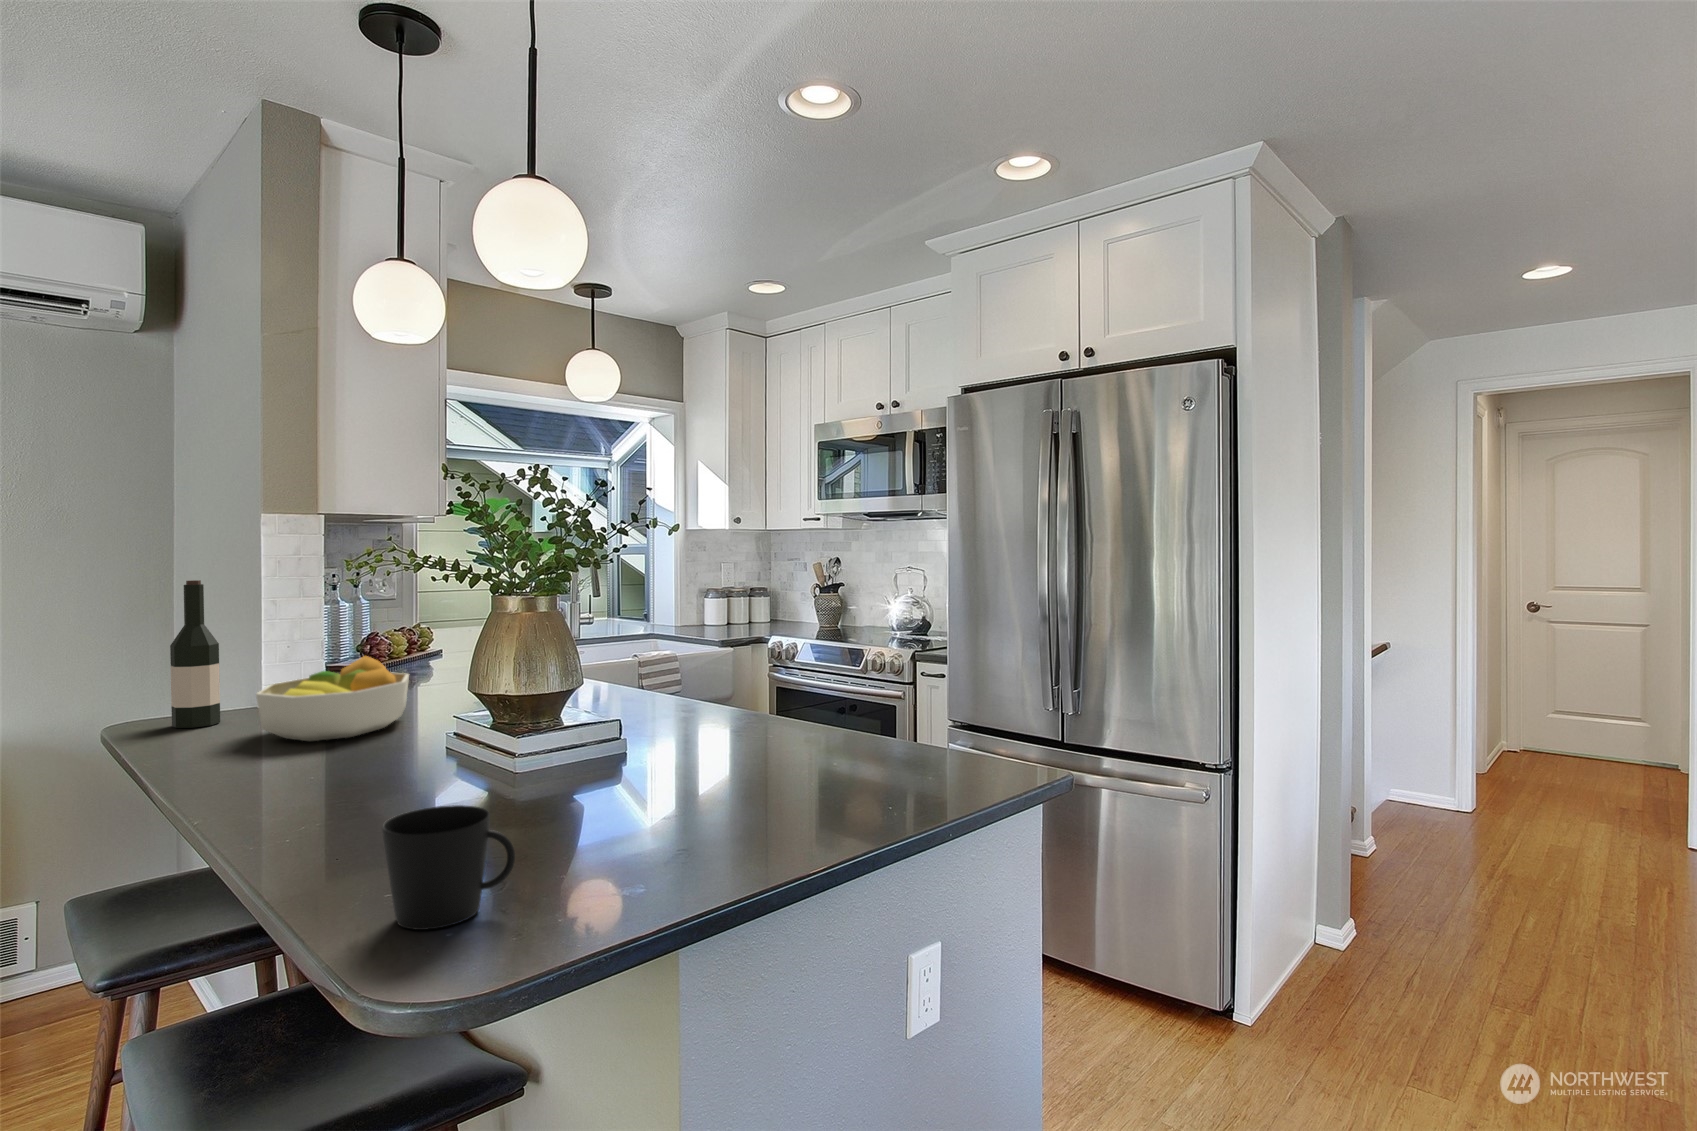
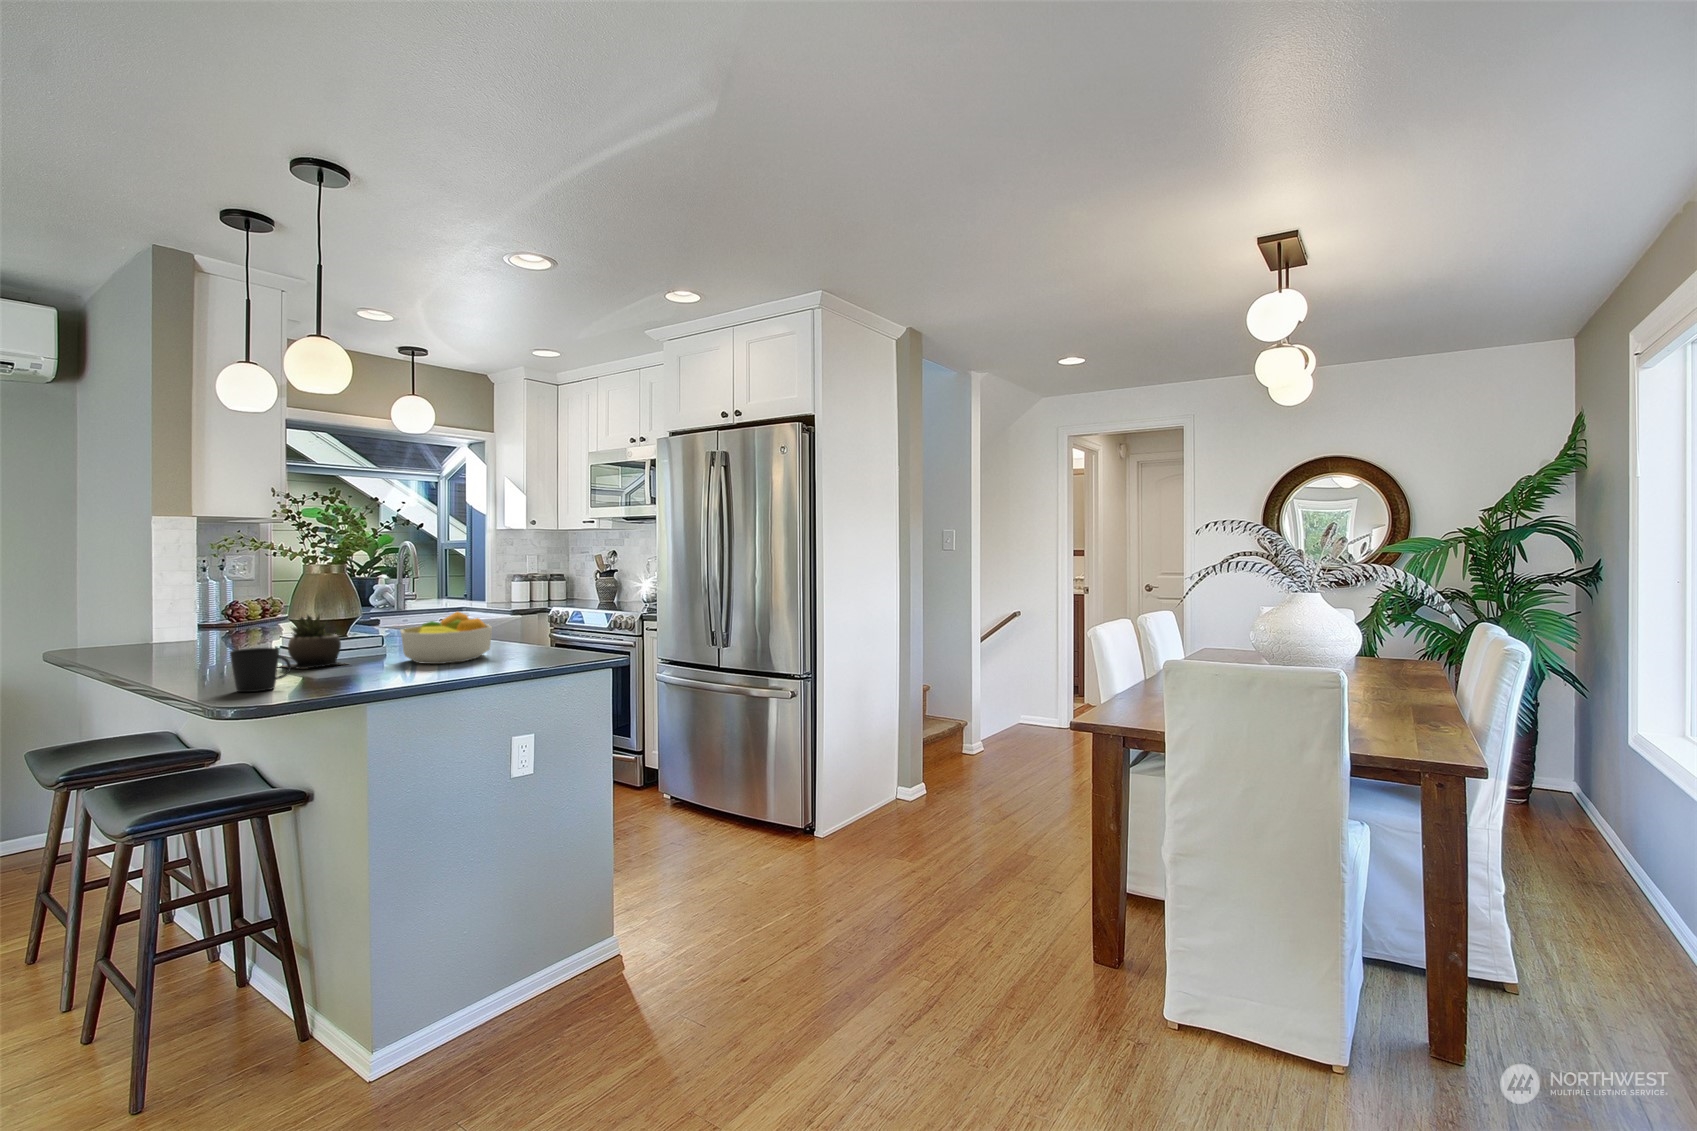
wine bottle: present [170,580,220,728] -> none [96,561,130,651]
fruit bowl: present [256,656,409,741] -> present [400,612,492,664]
succulent plant: none [455,693,592,811] -> present [282,615,343,669]

